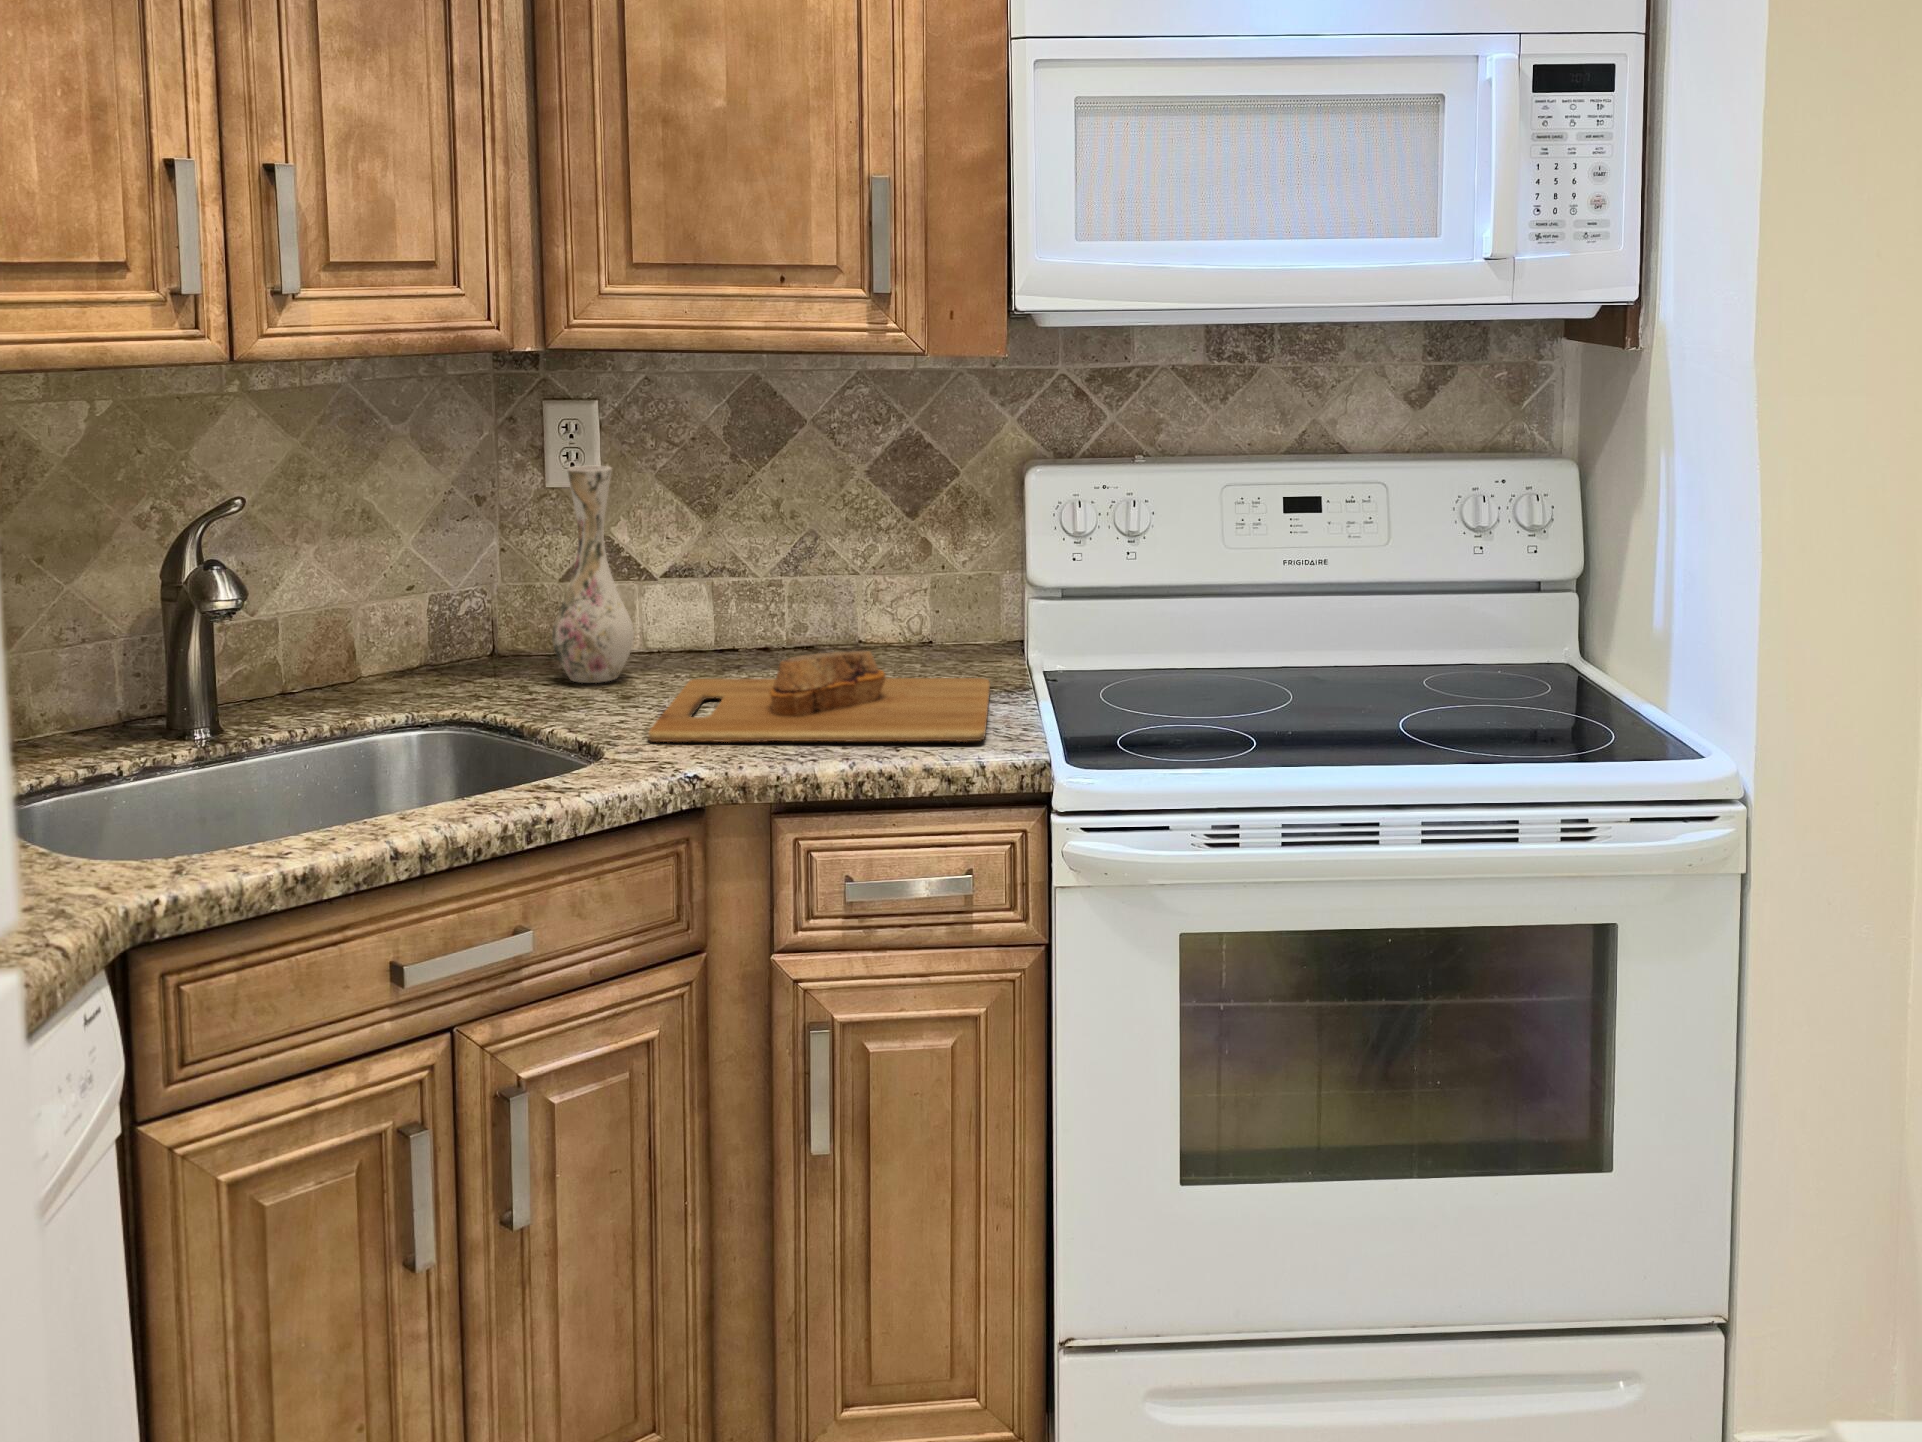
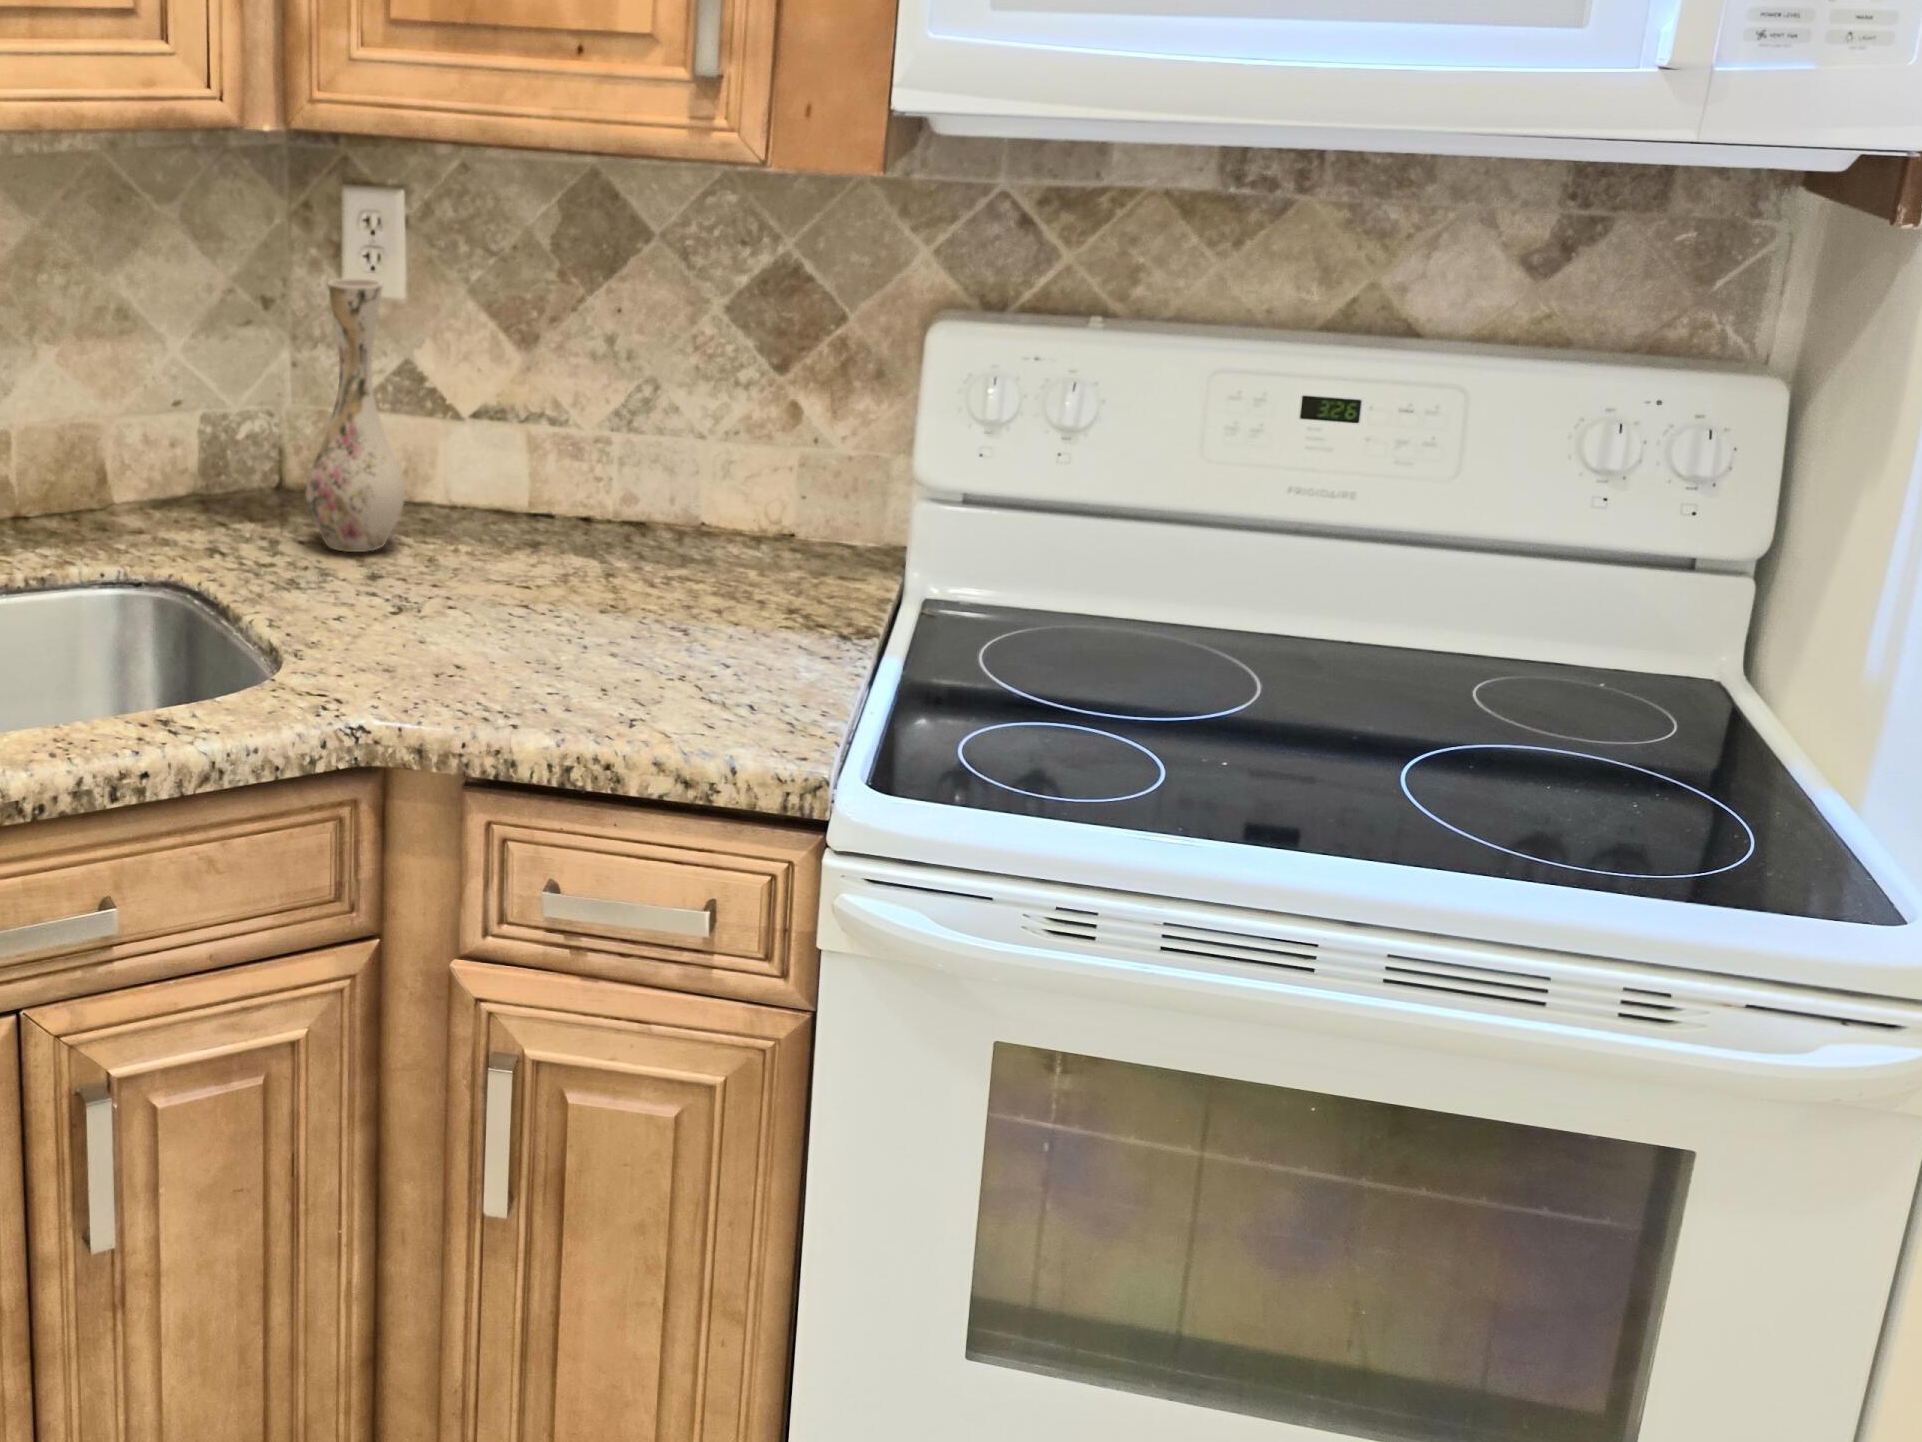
cutting board: present [648,651,990,742] -> none [343,558,834,723]

